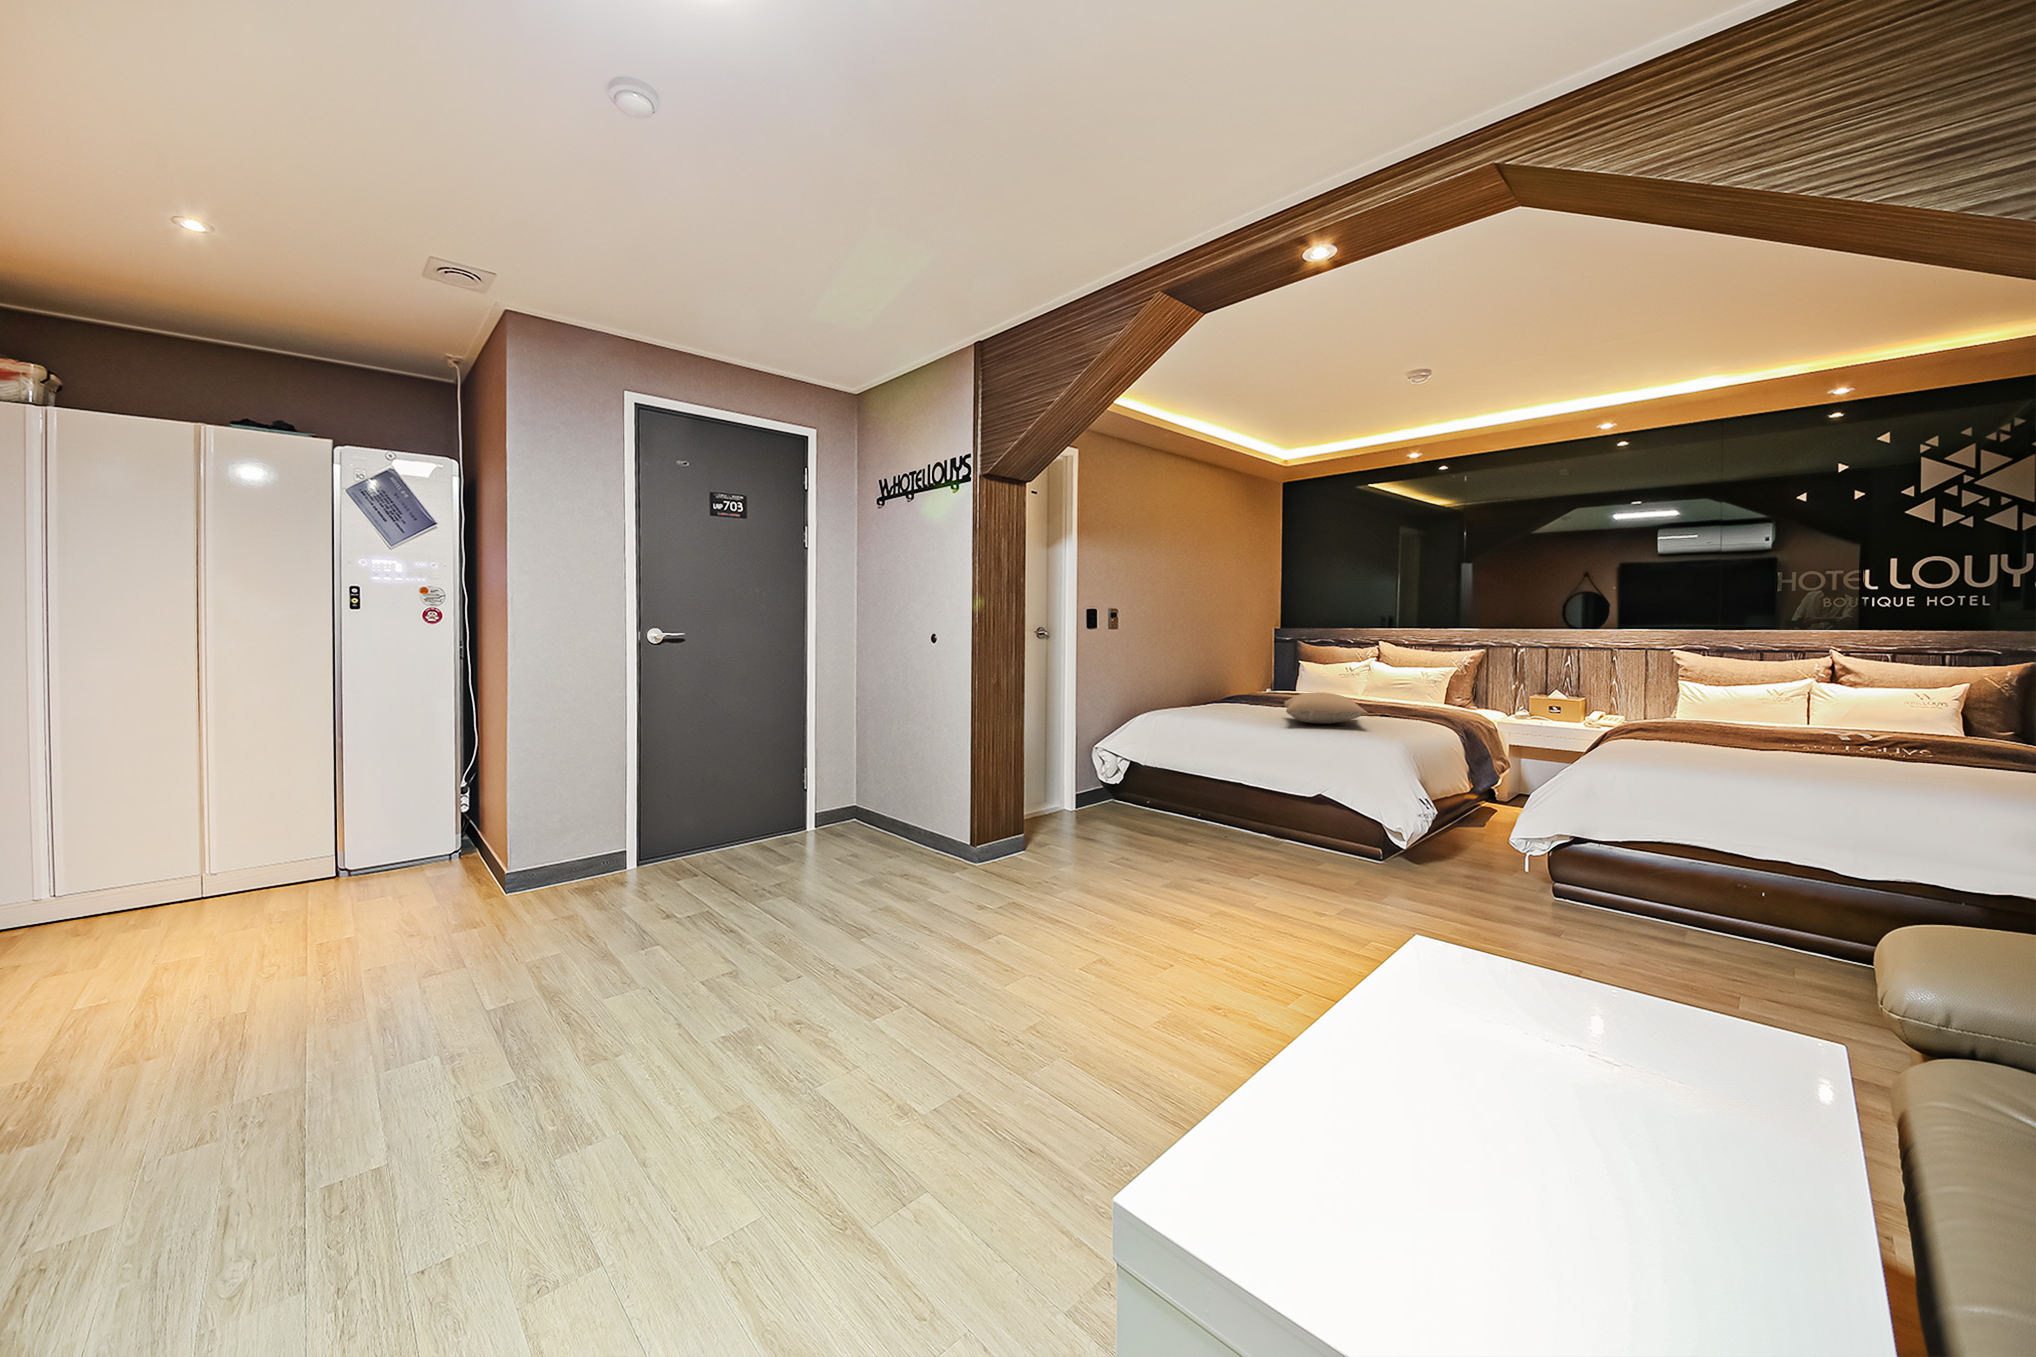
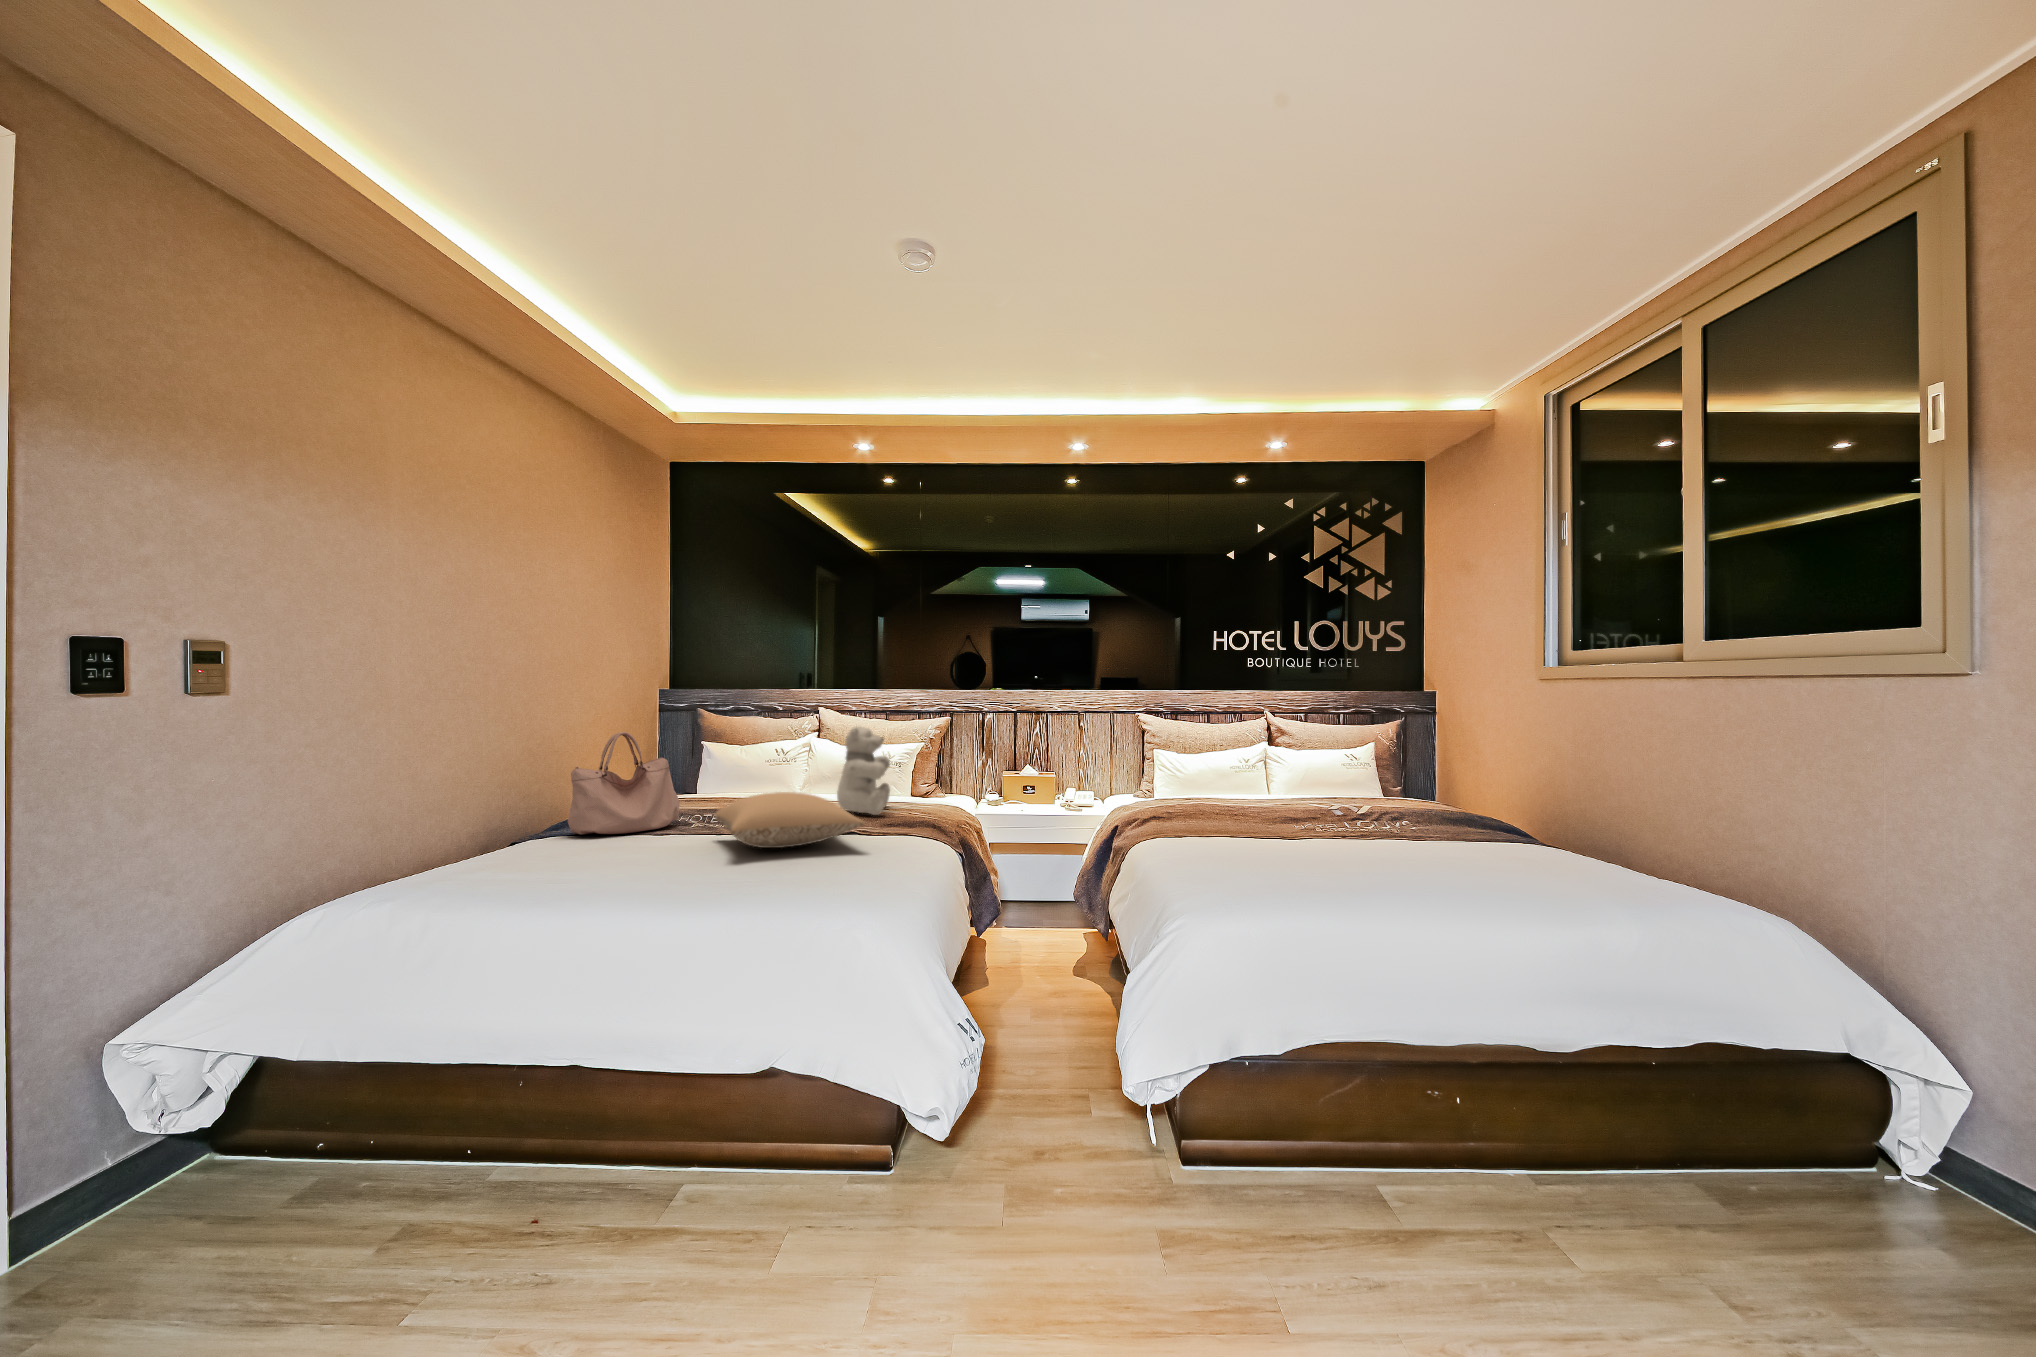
teddy bear: none [1371,655,1412,714] -> present [837,726,890,815]
handbag: none [1210,656,1269,711] -> present [568,732,679,834]

